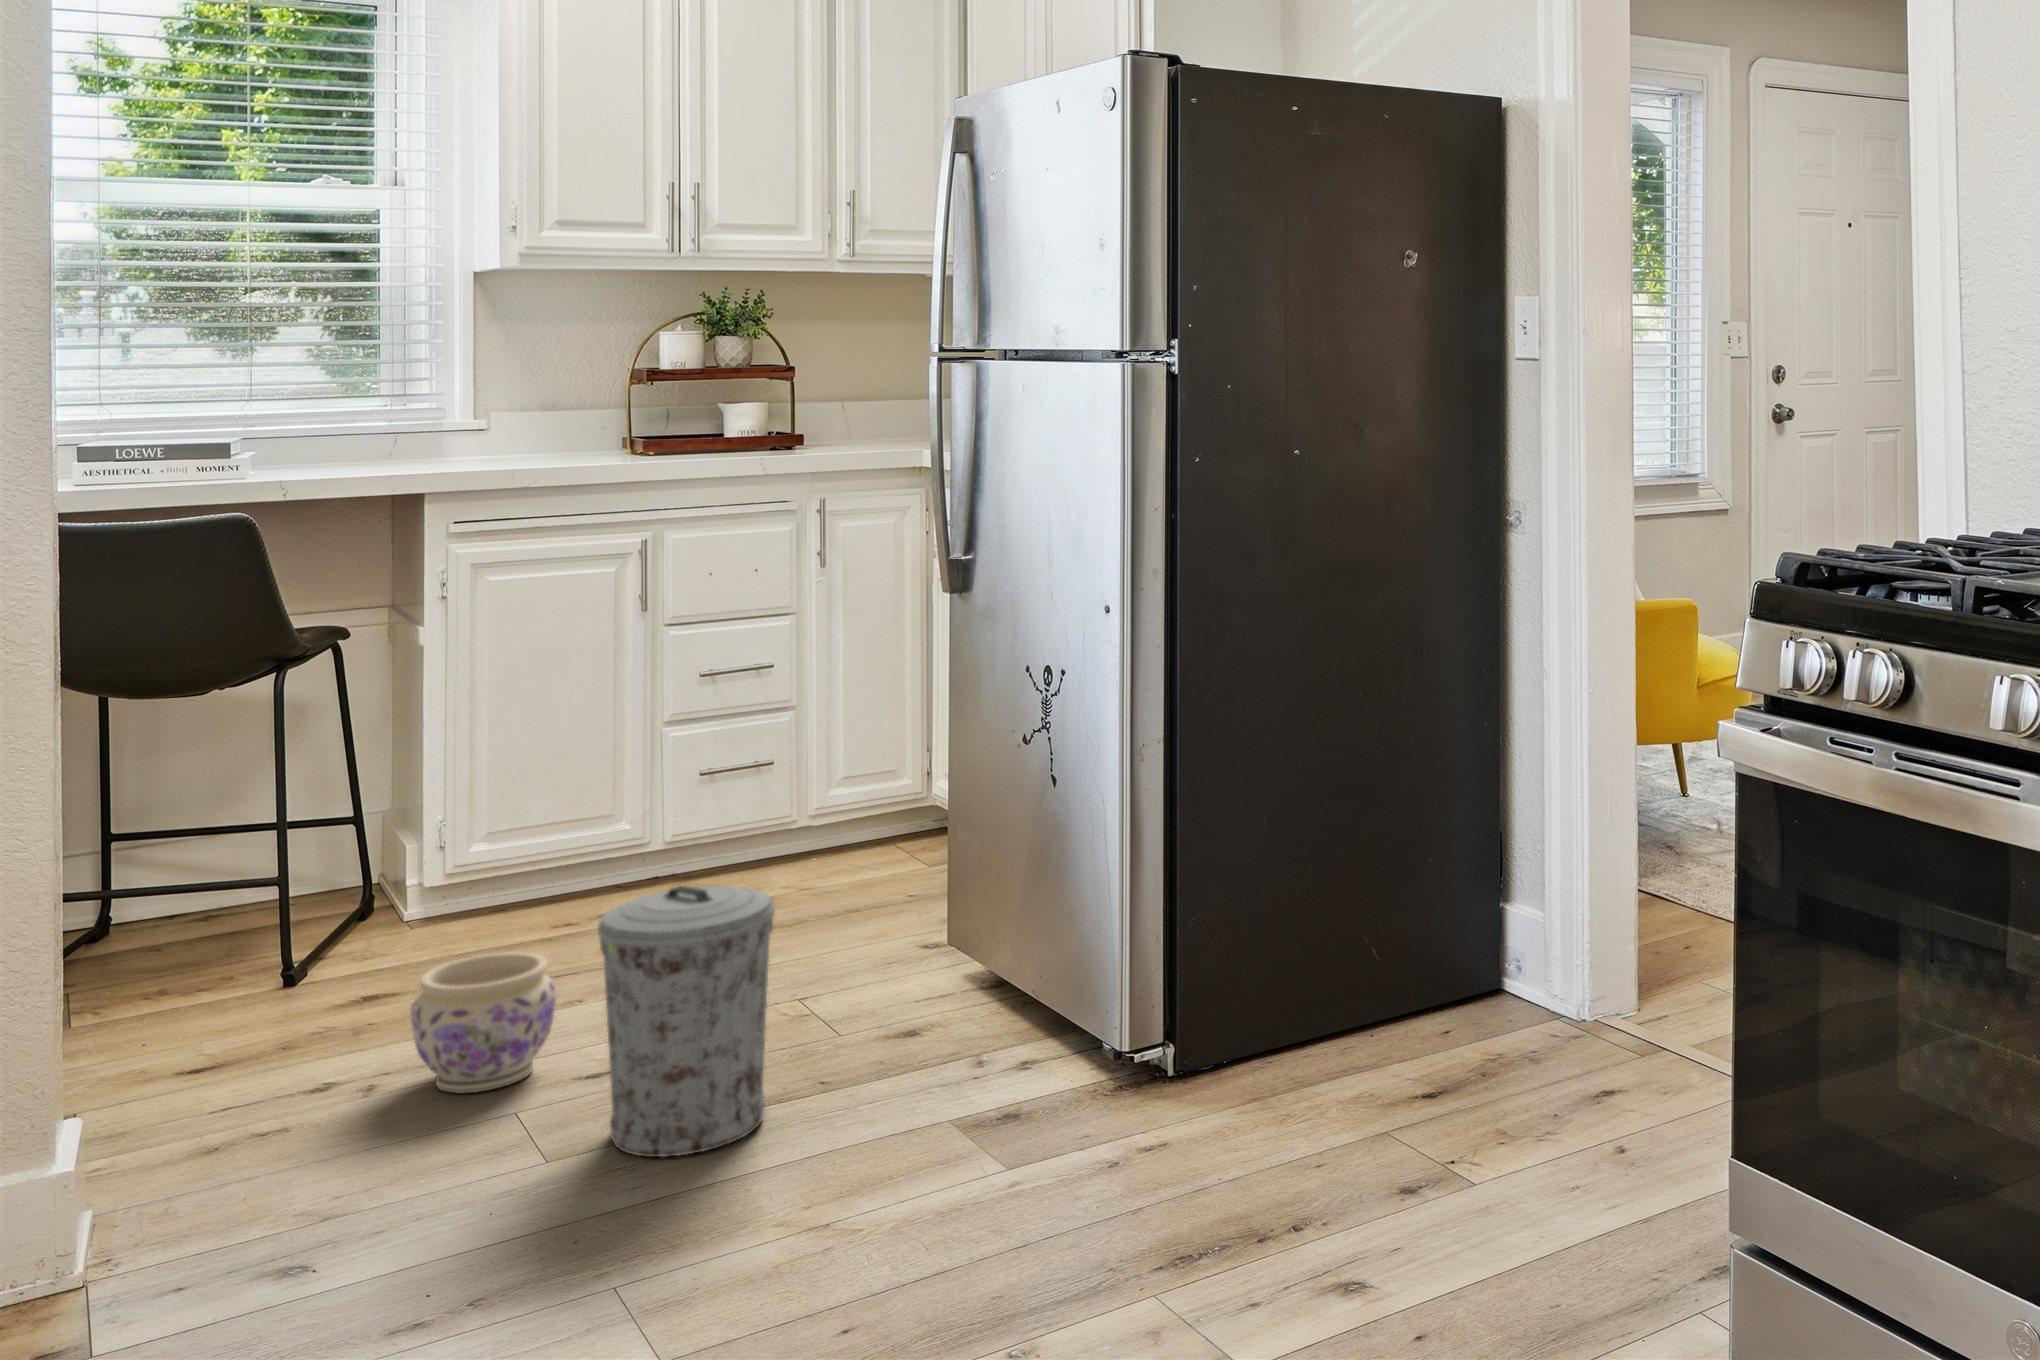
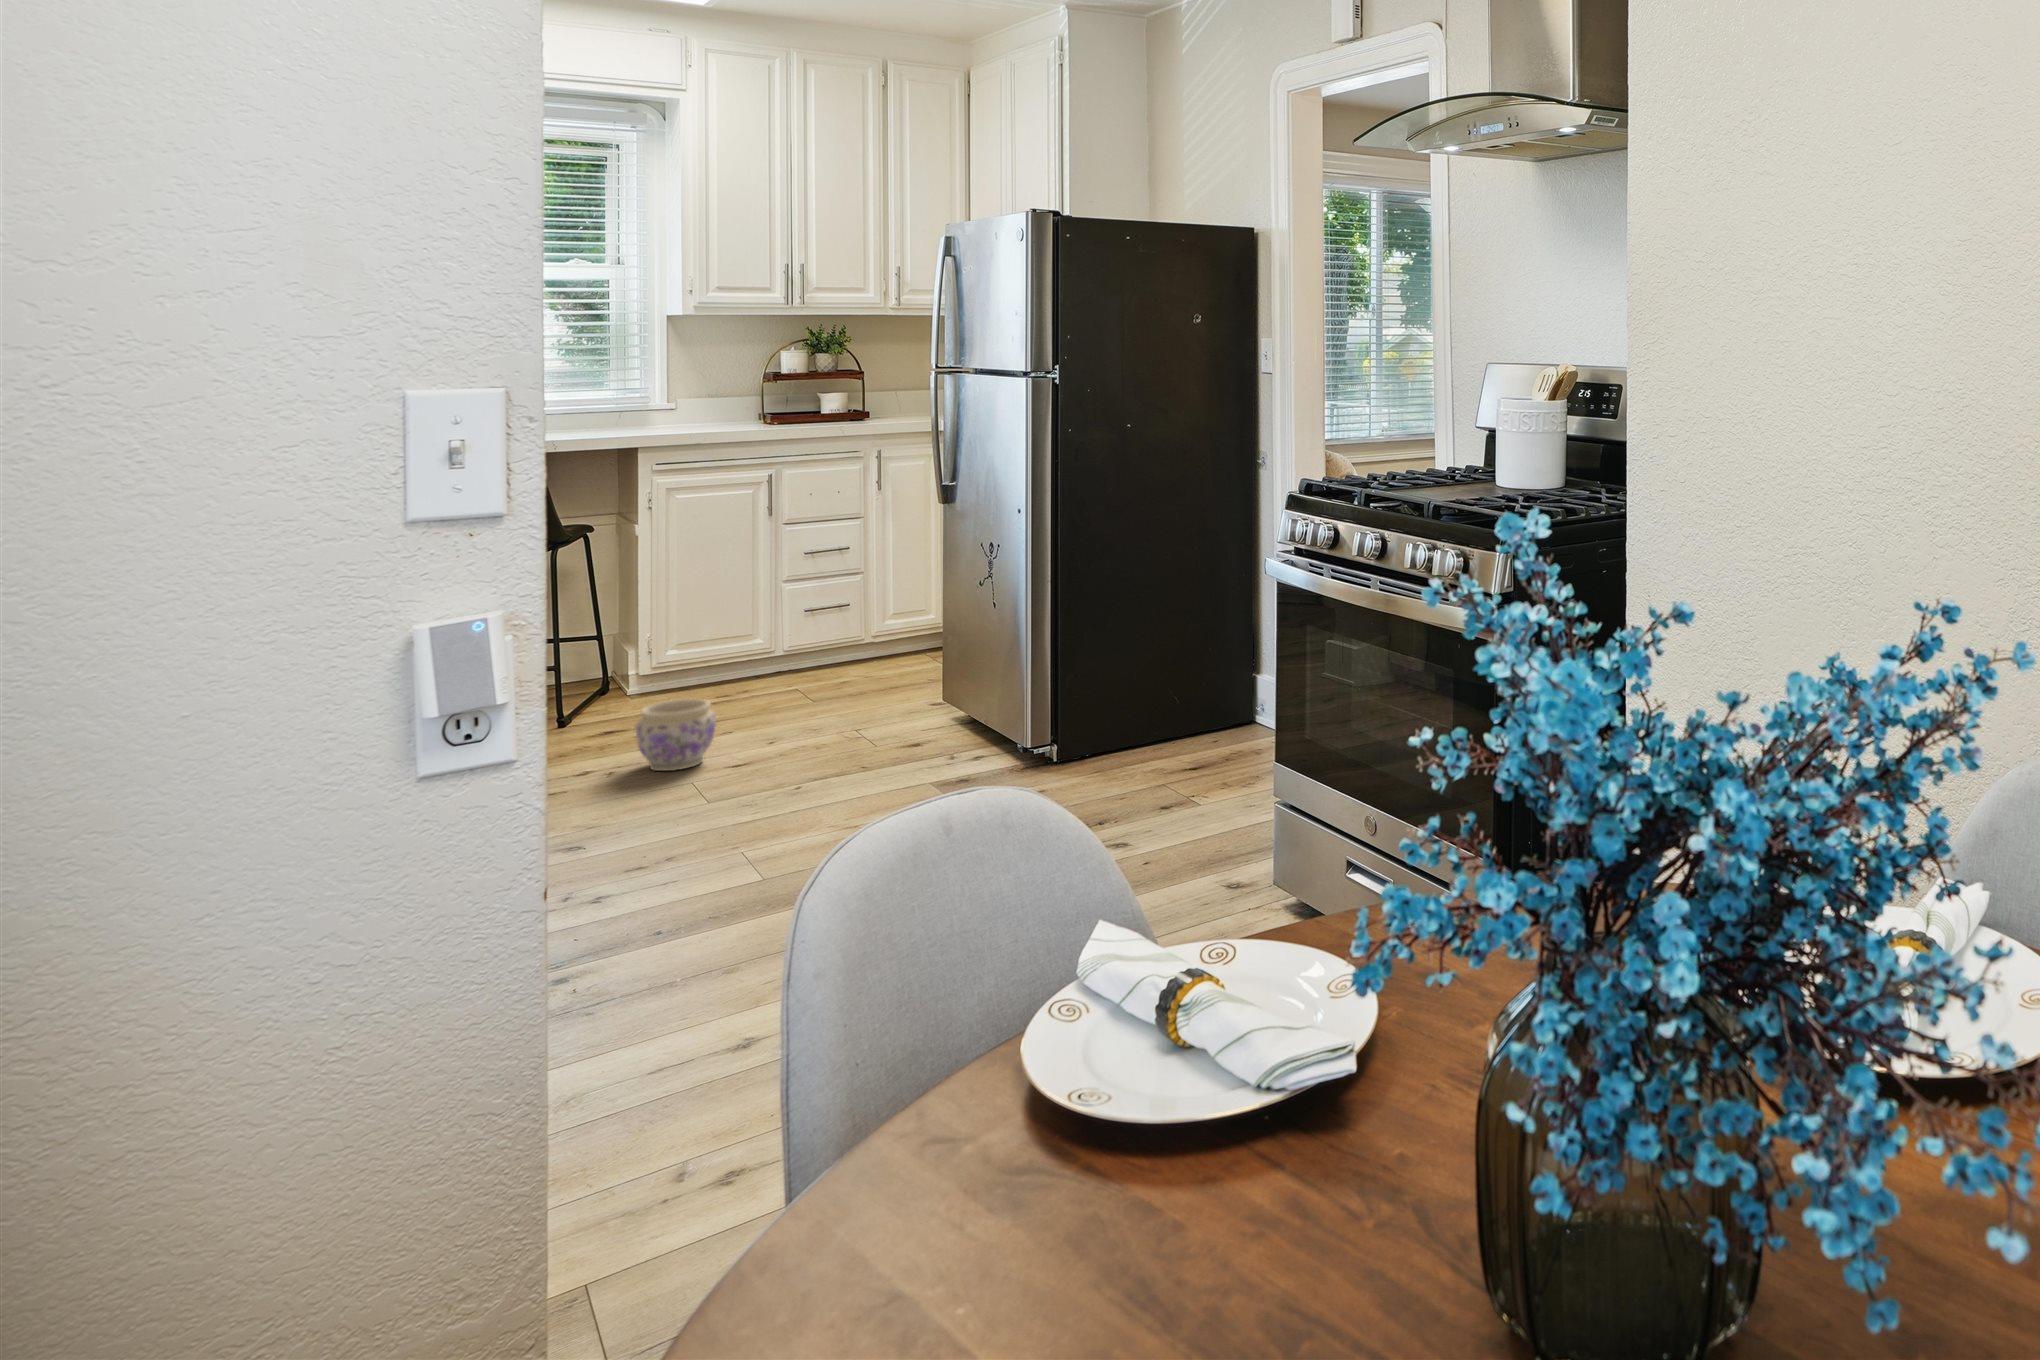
trash can: present [598,886,775,1157] -> none [738,657,835,797]

